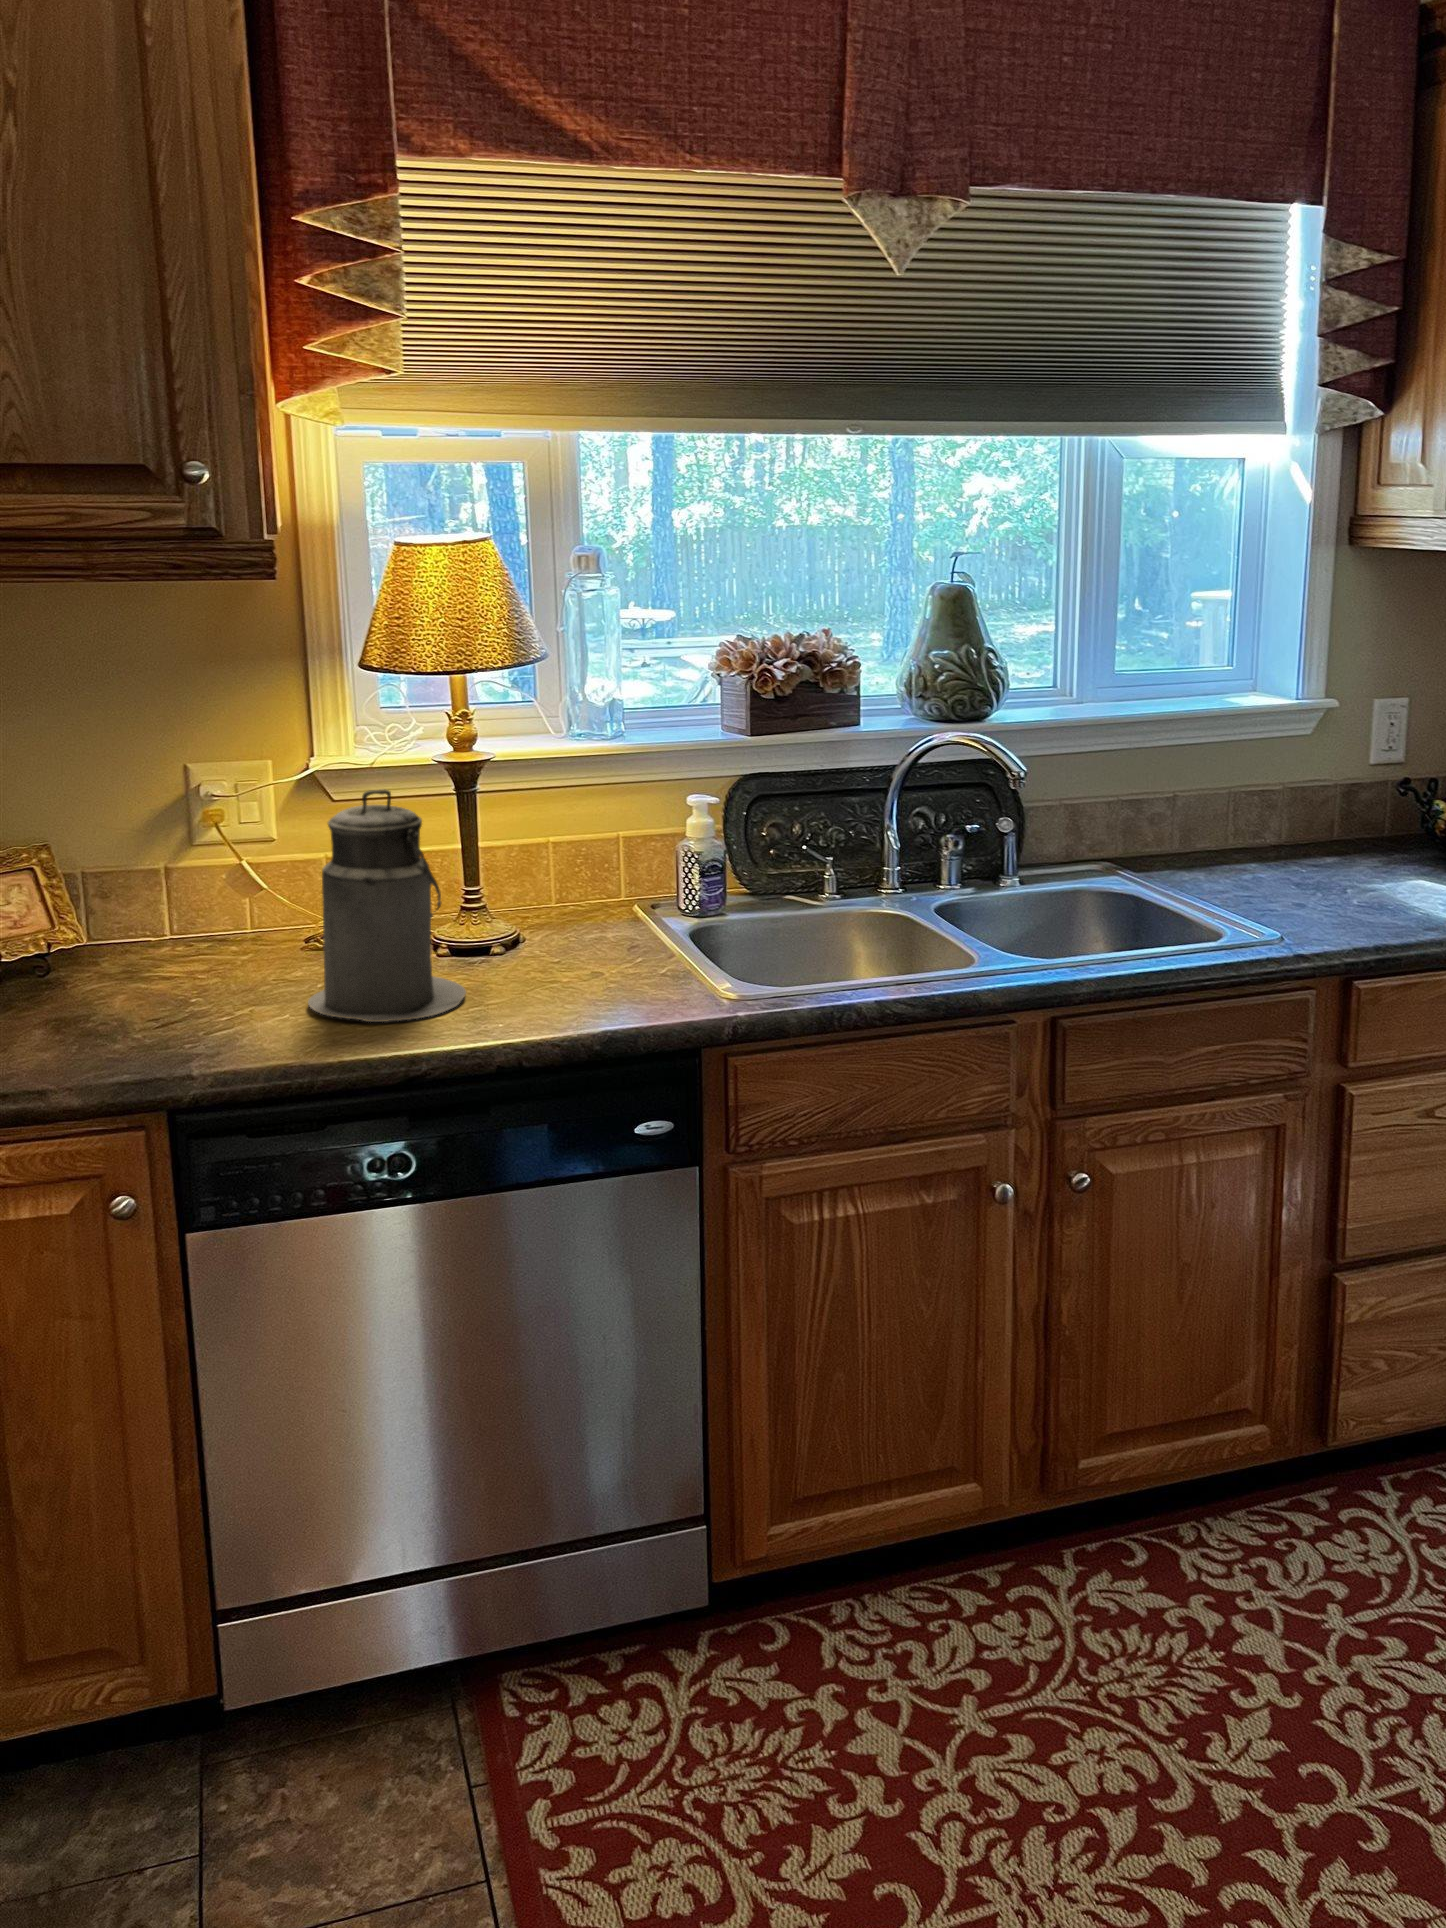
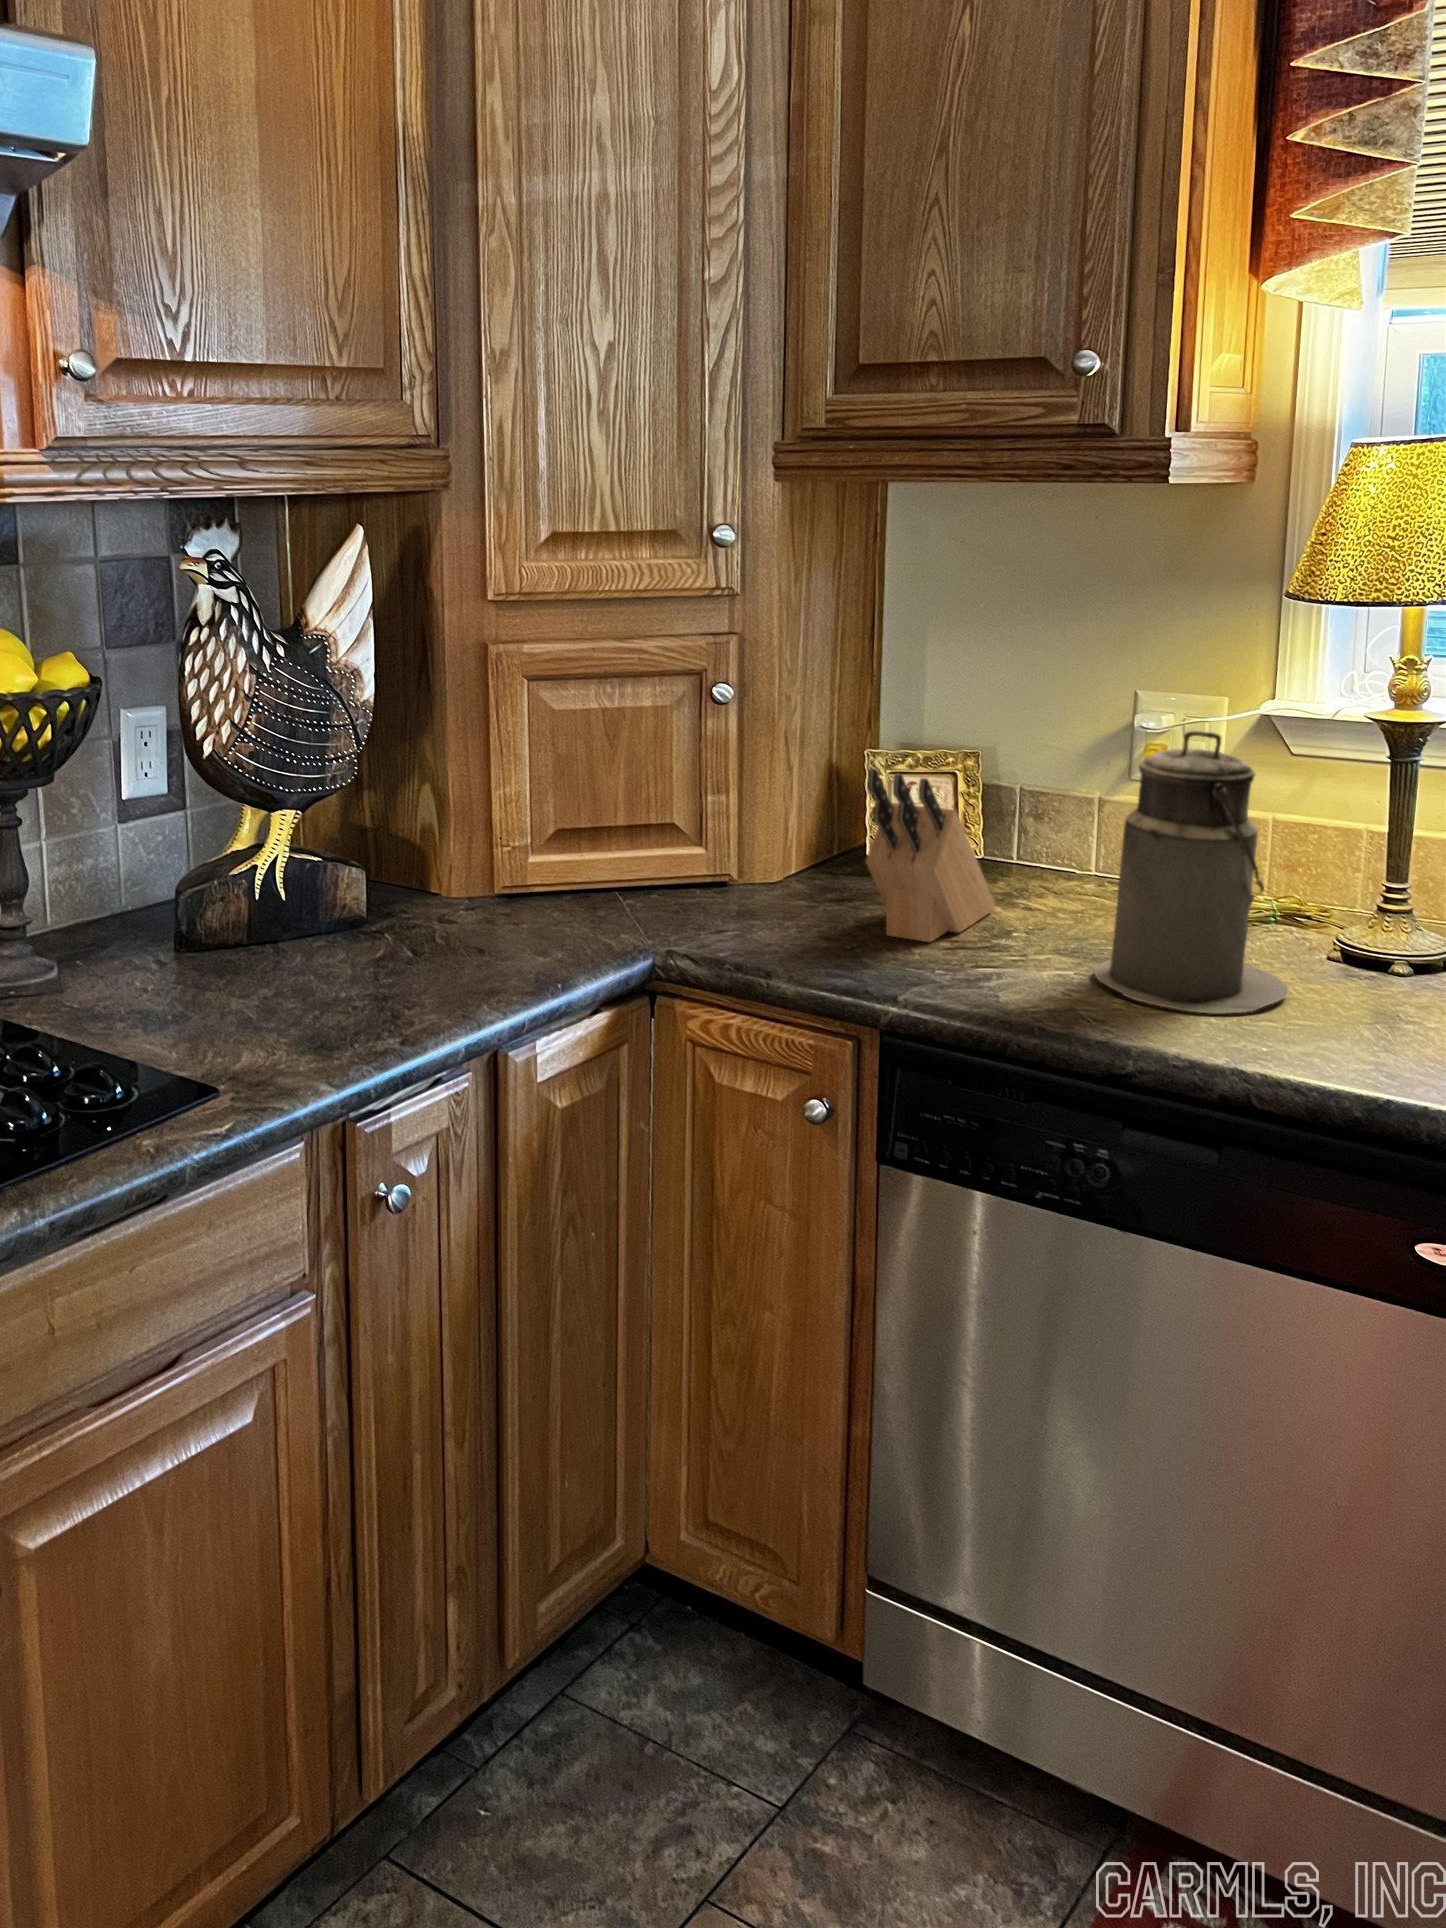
knife block: none [66,875,152,1036] -> present [866,769,995,942]

